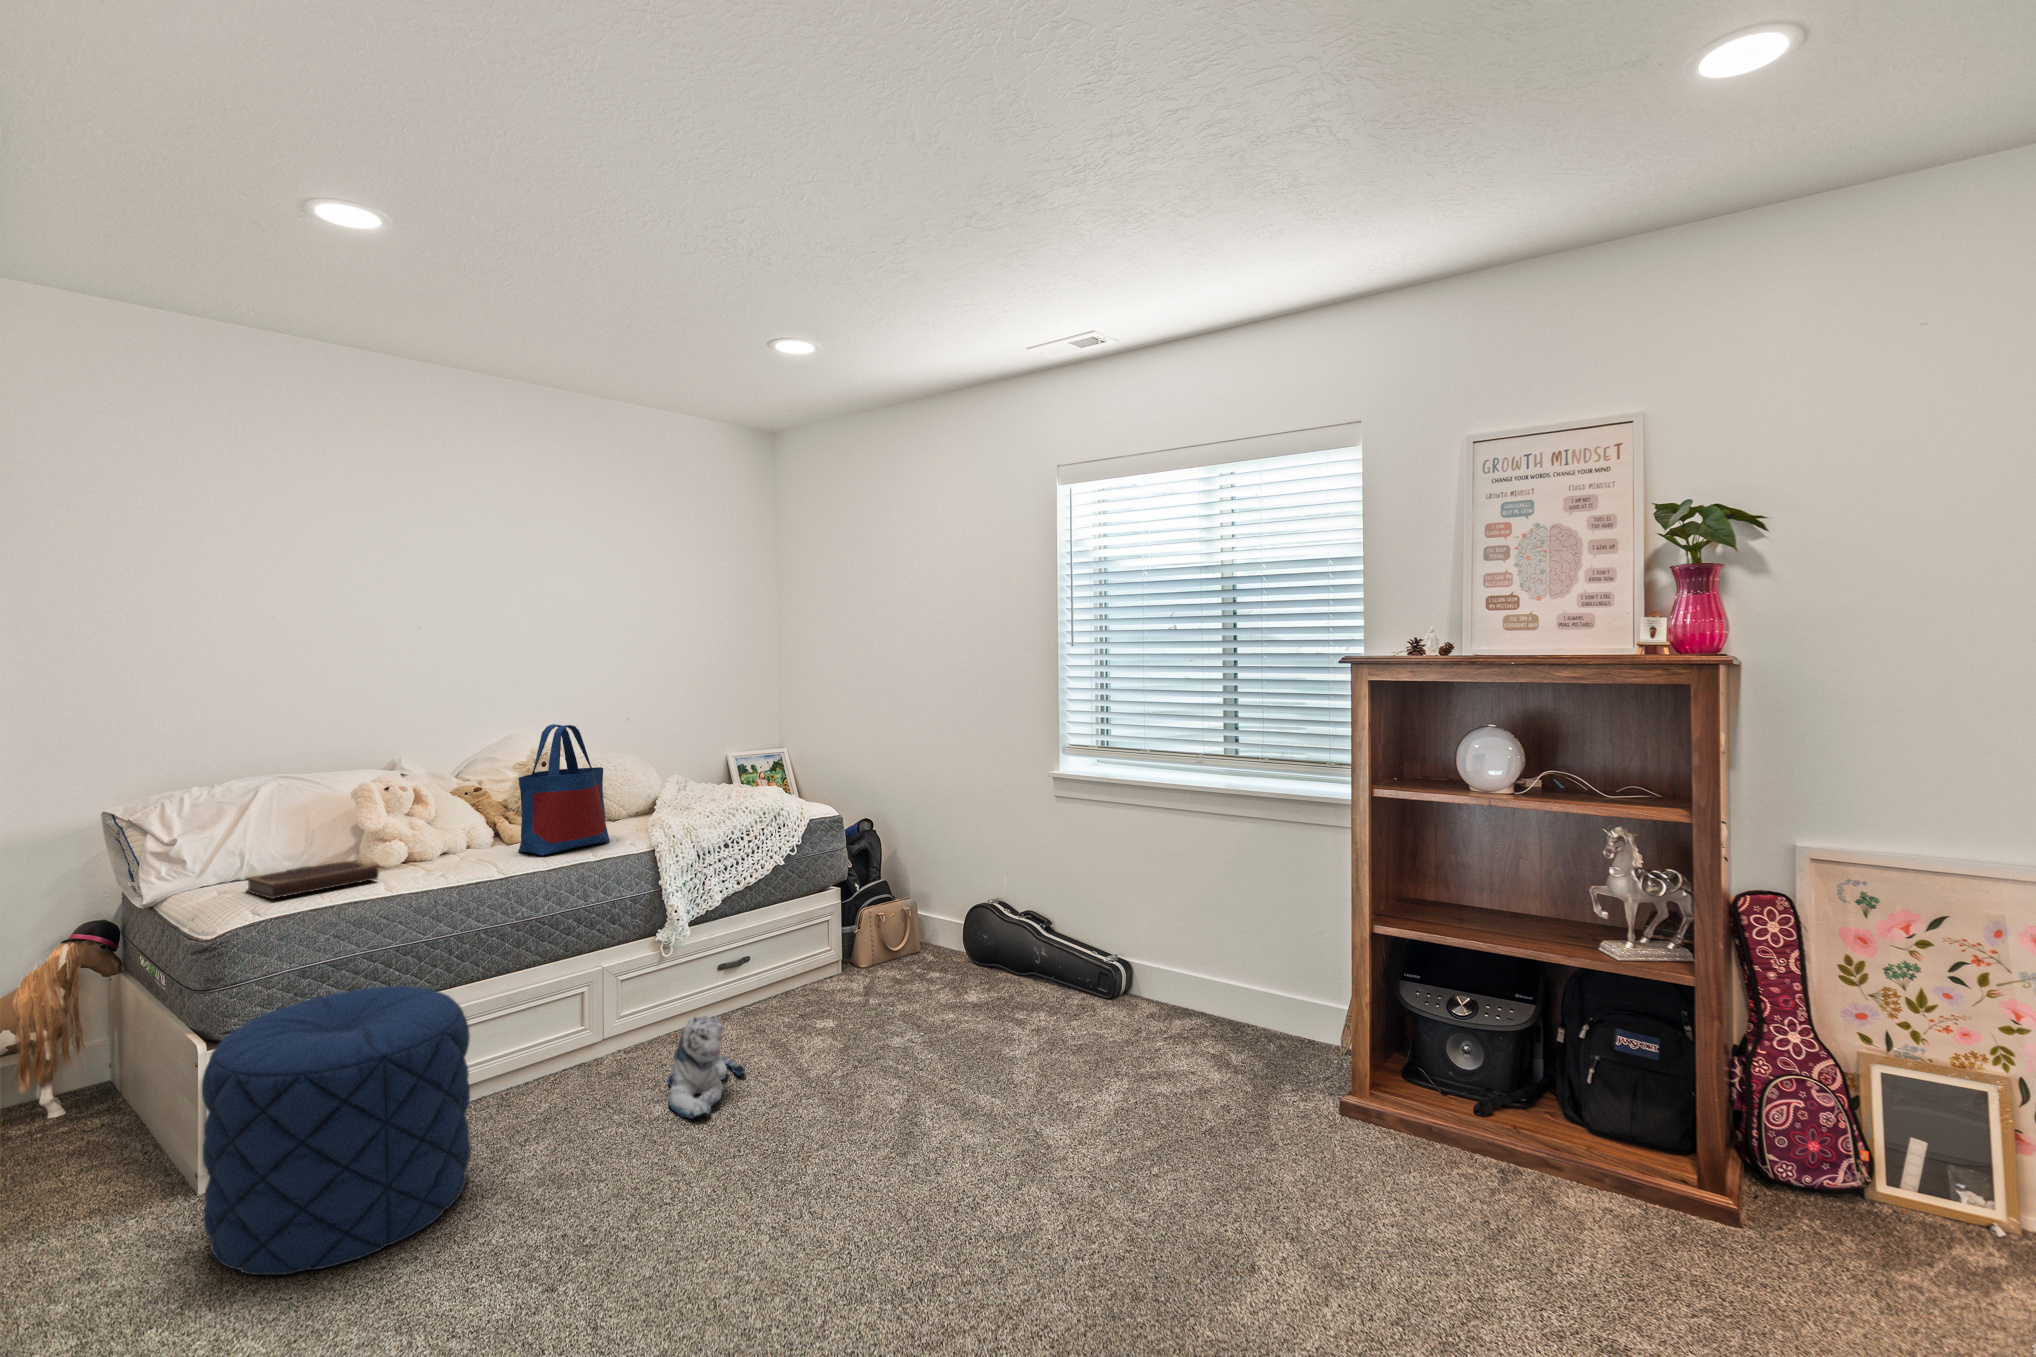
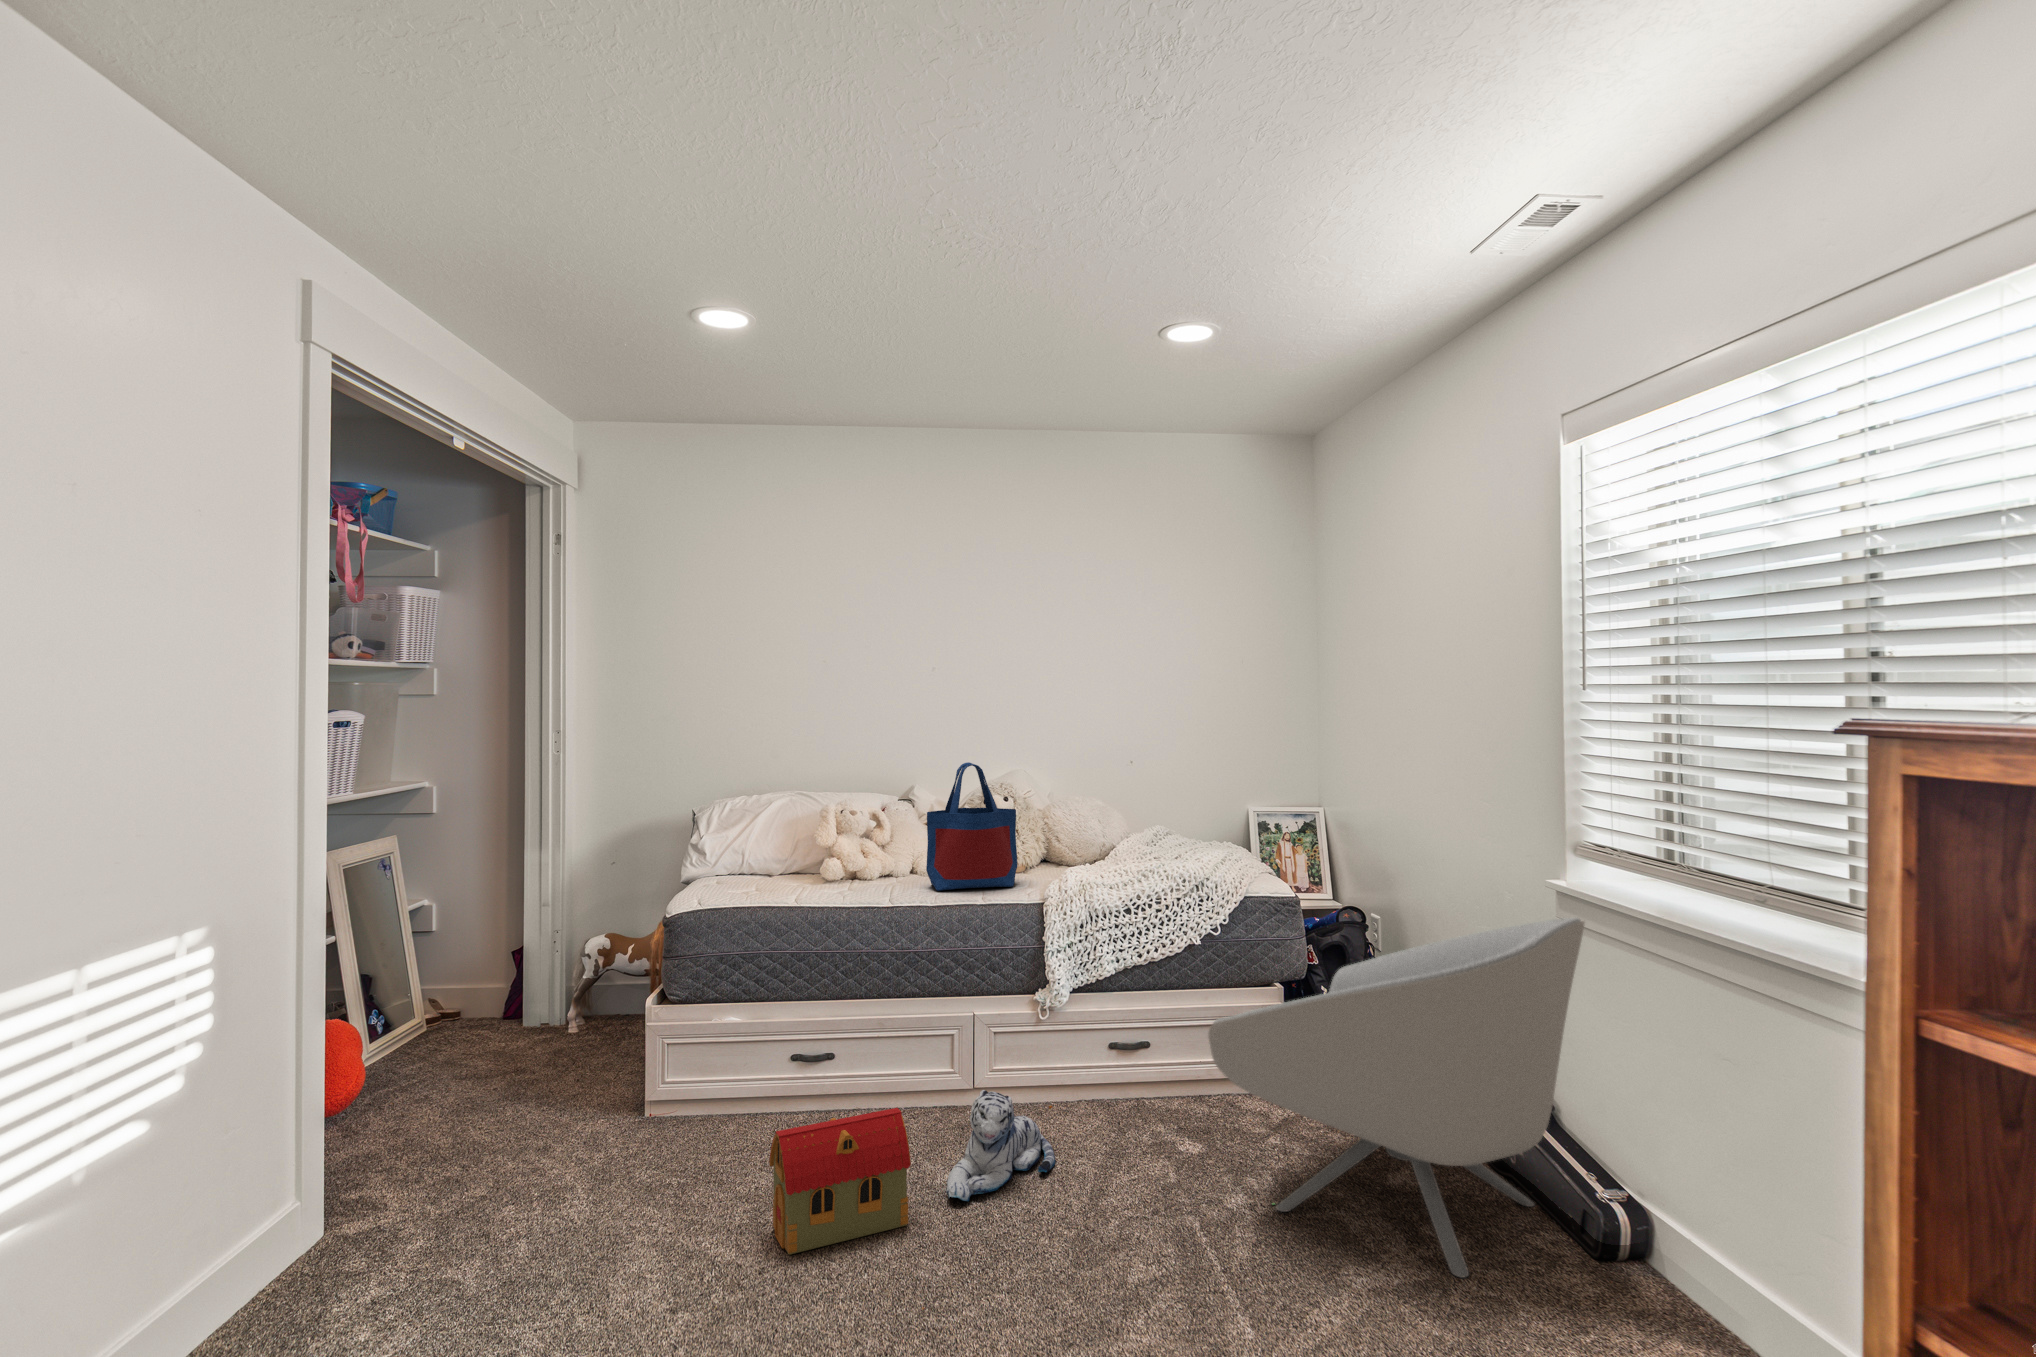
armchair: none [883,793,1102,1036] -> present [1208,918,1585,1278]
notebook: present [245,860,379,899] -> none [719,870,801,892]
pouf: present [202,986,471,1275] -> none [579,980,774,1209]
toy house: none [548,1048,684,1211] -> present [769,1108,911,1255]

